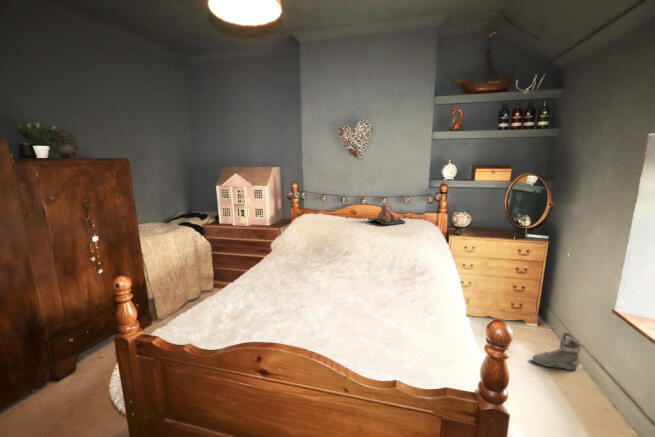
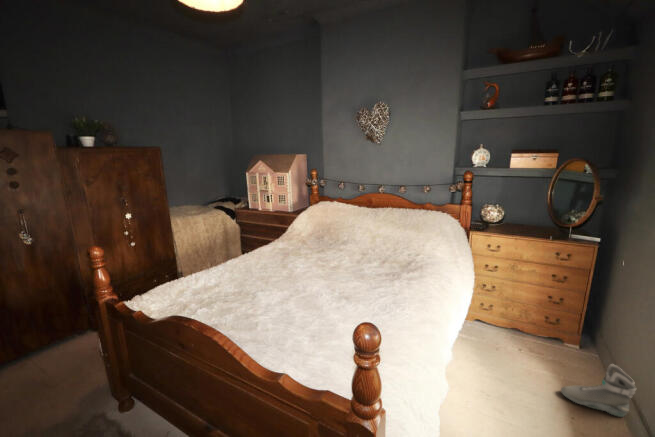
teddy bear: present [368,204,405,225] -> none [378,192,419,215]

